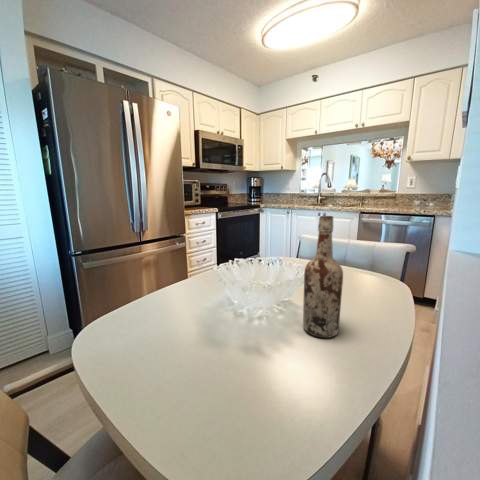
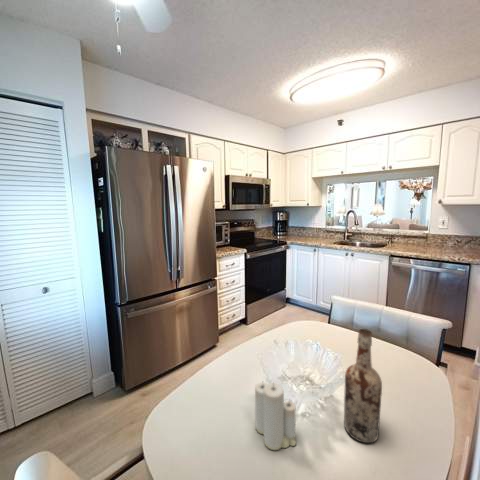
candle: none [204,273,249,348] -> present [255,383,296,450]

